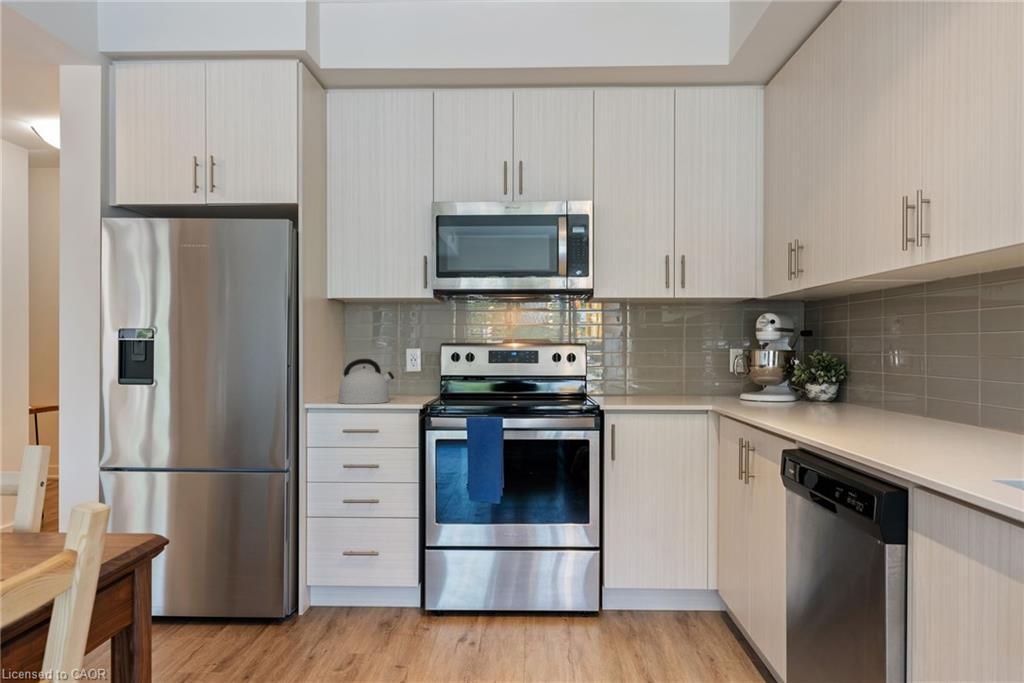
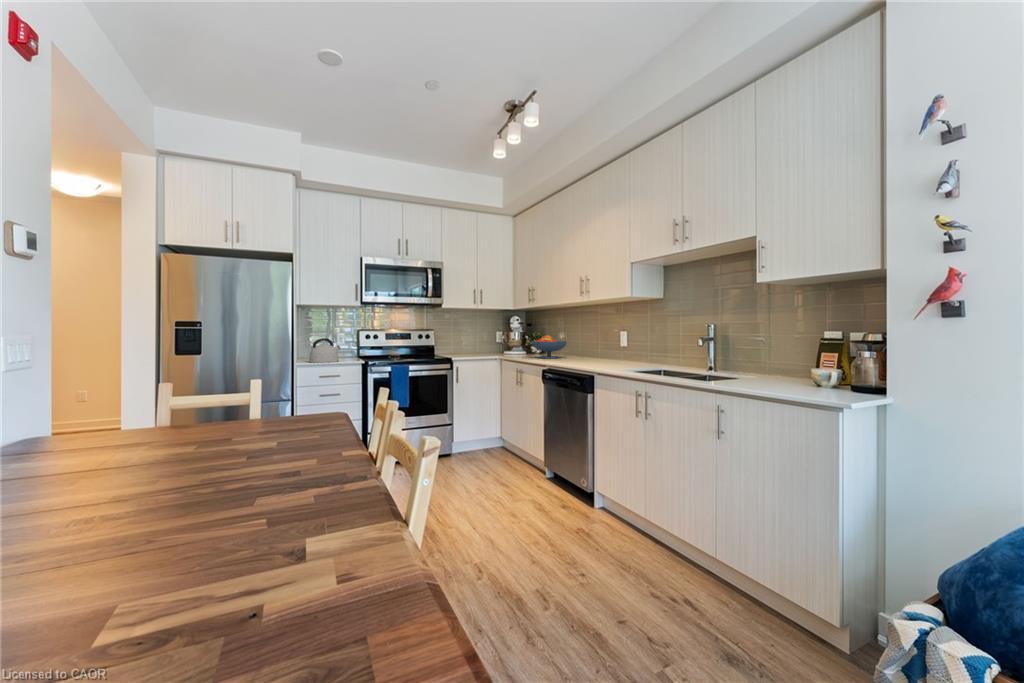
fruit bowl: none [788,360,897,424] -> present [531,335,567,359]

